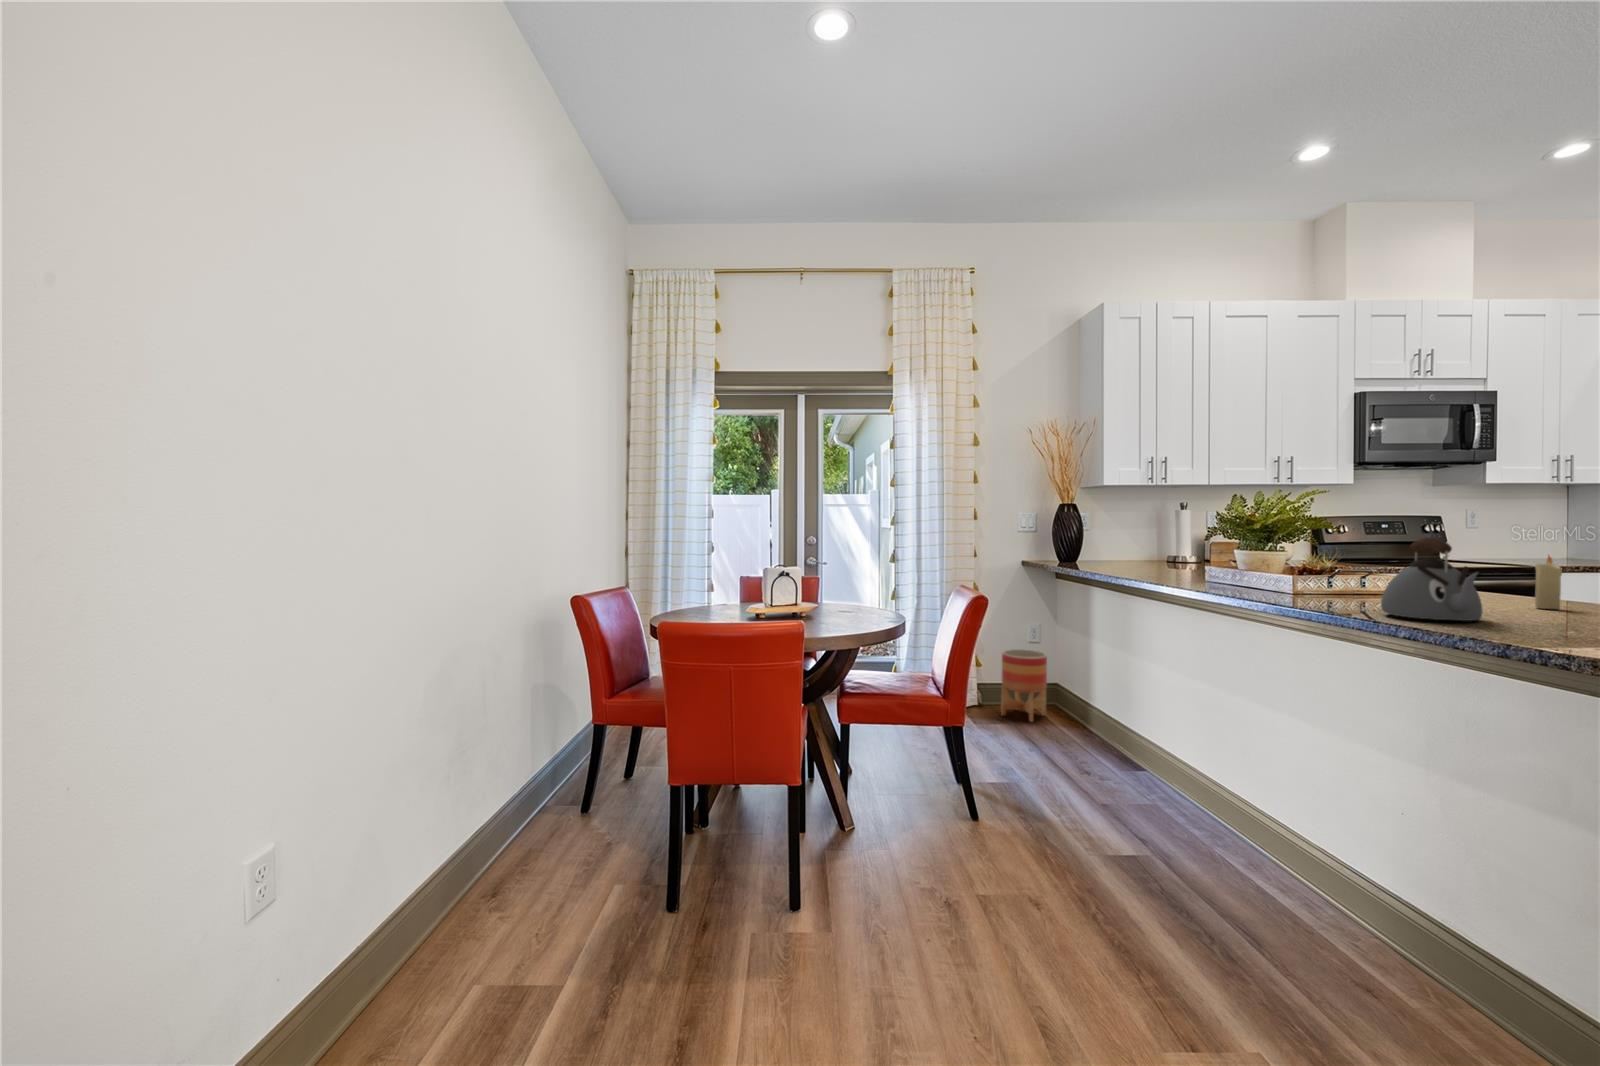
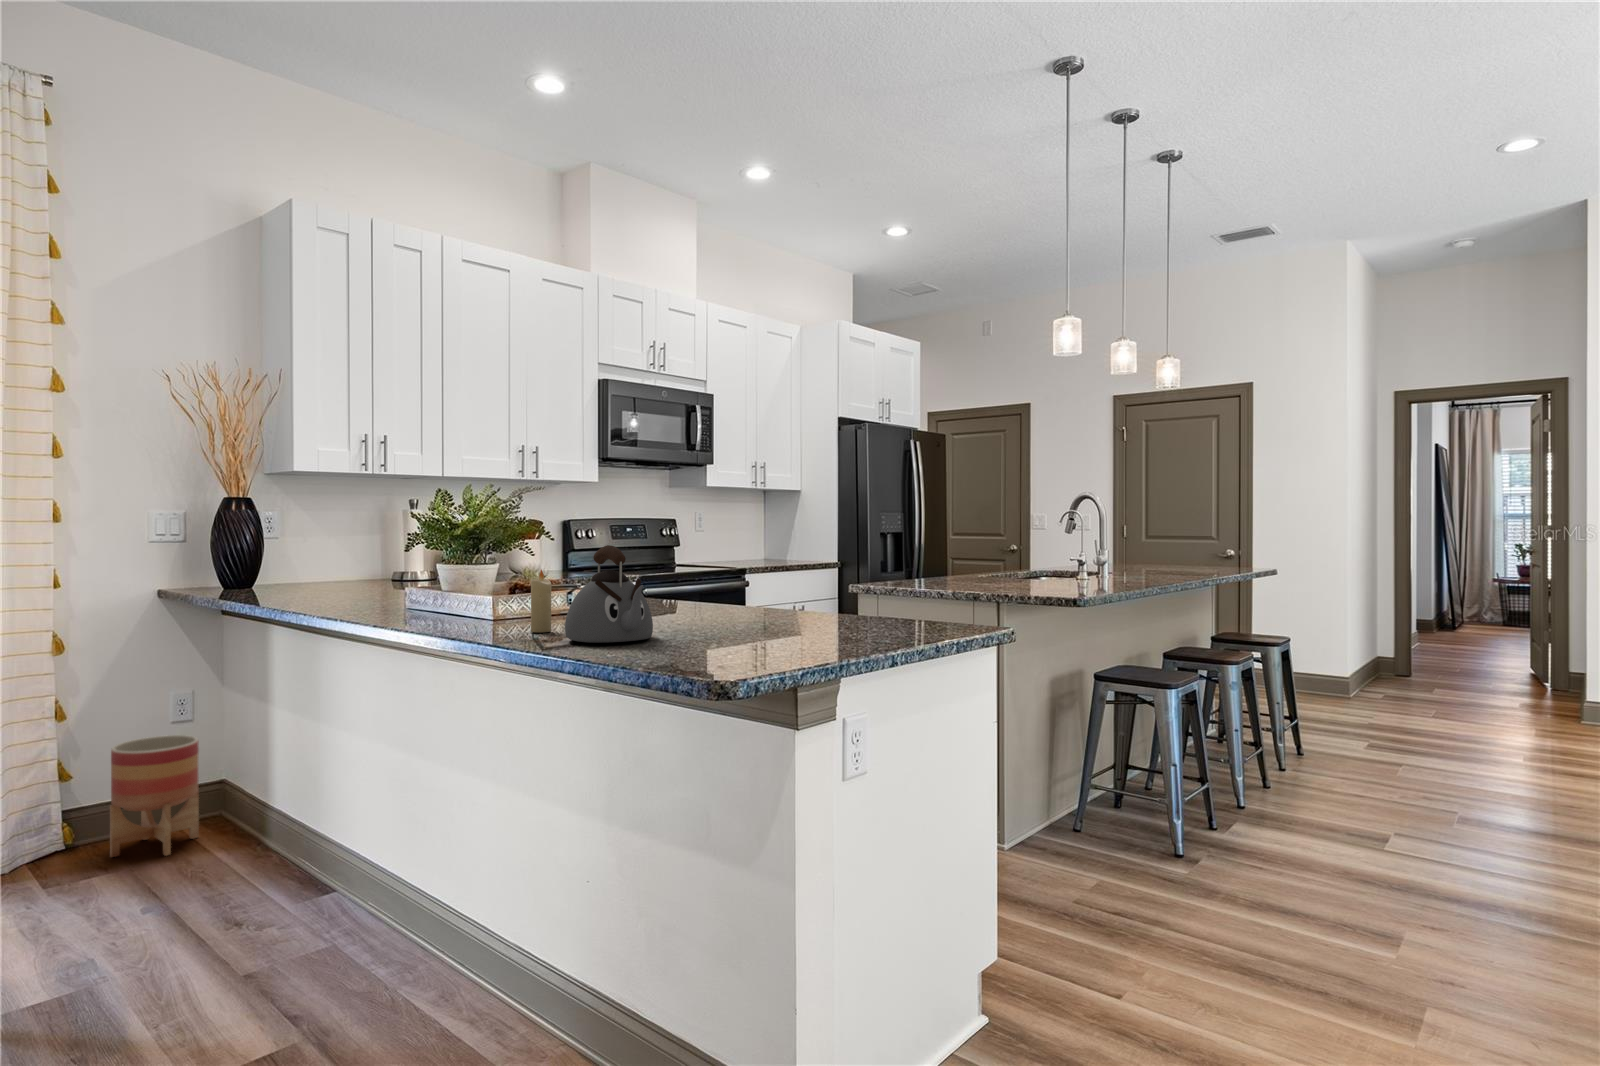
candle: present [1535,556,1562,609] -> present [531,569,552,633]

